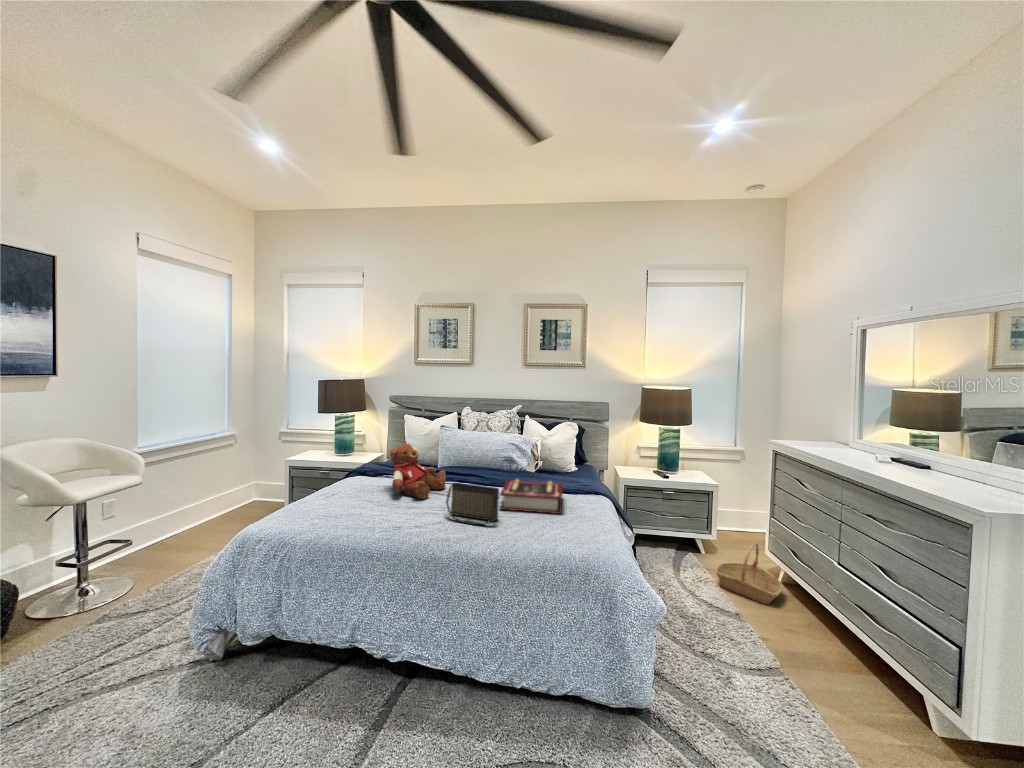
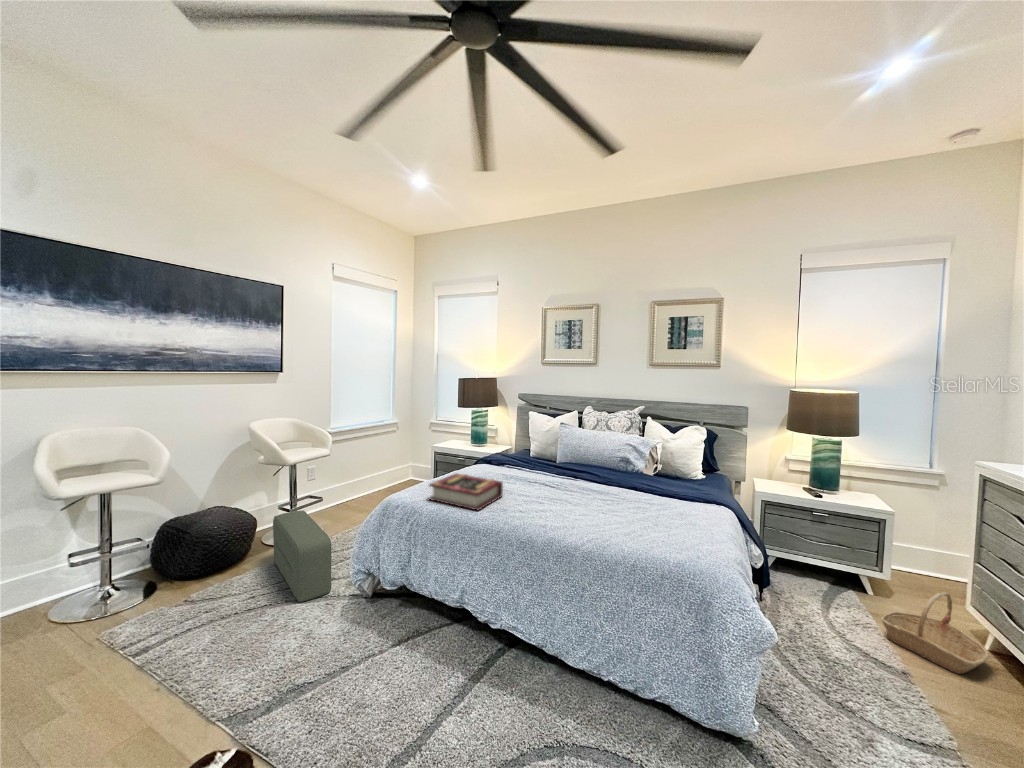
teddy bear: present [390,444,446,499] -> none [505,437,556,489]
book: present [500,479,563,514] -> present [429,473,503,510]
handbag: present [446,483,499,525] -> none [549,476,600,519]
pouf: none [51,562,157,692] -> present [273,511,332,602]

